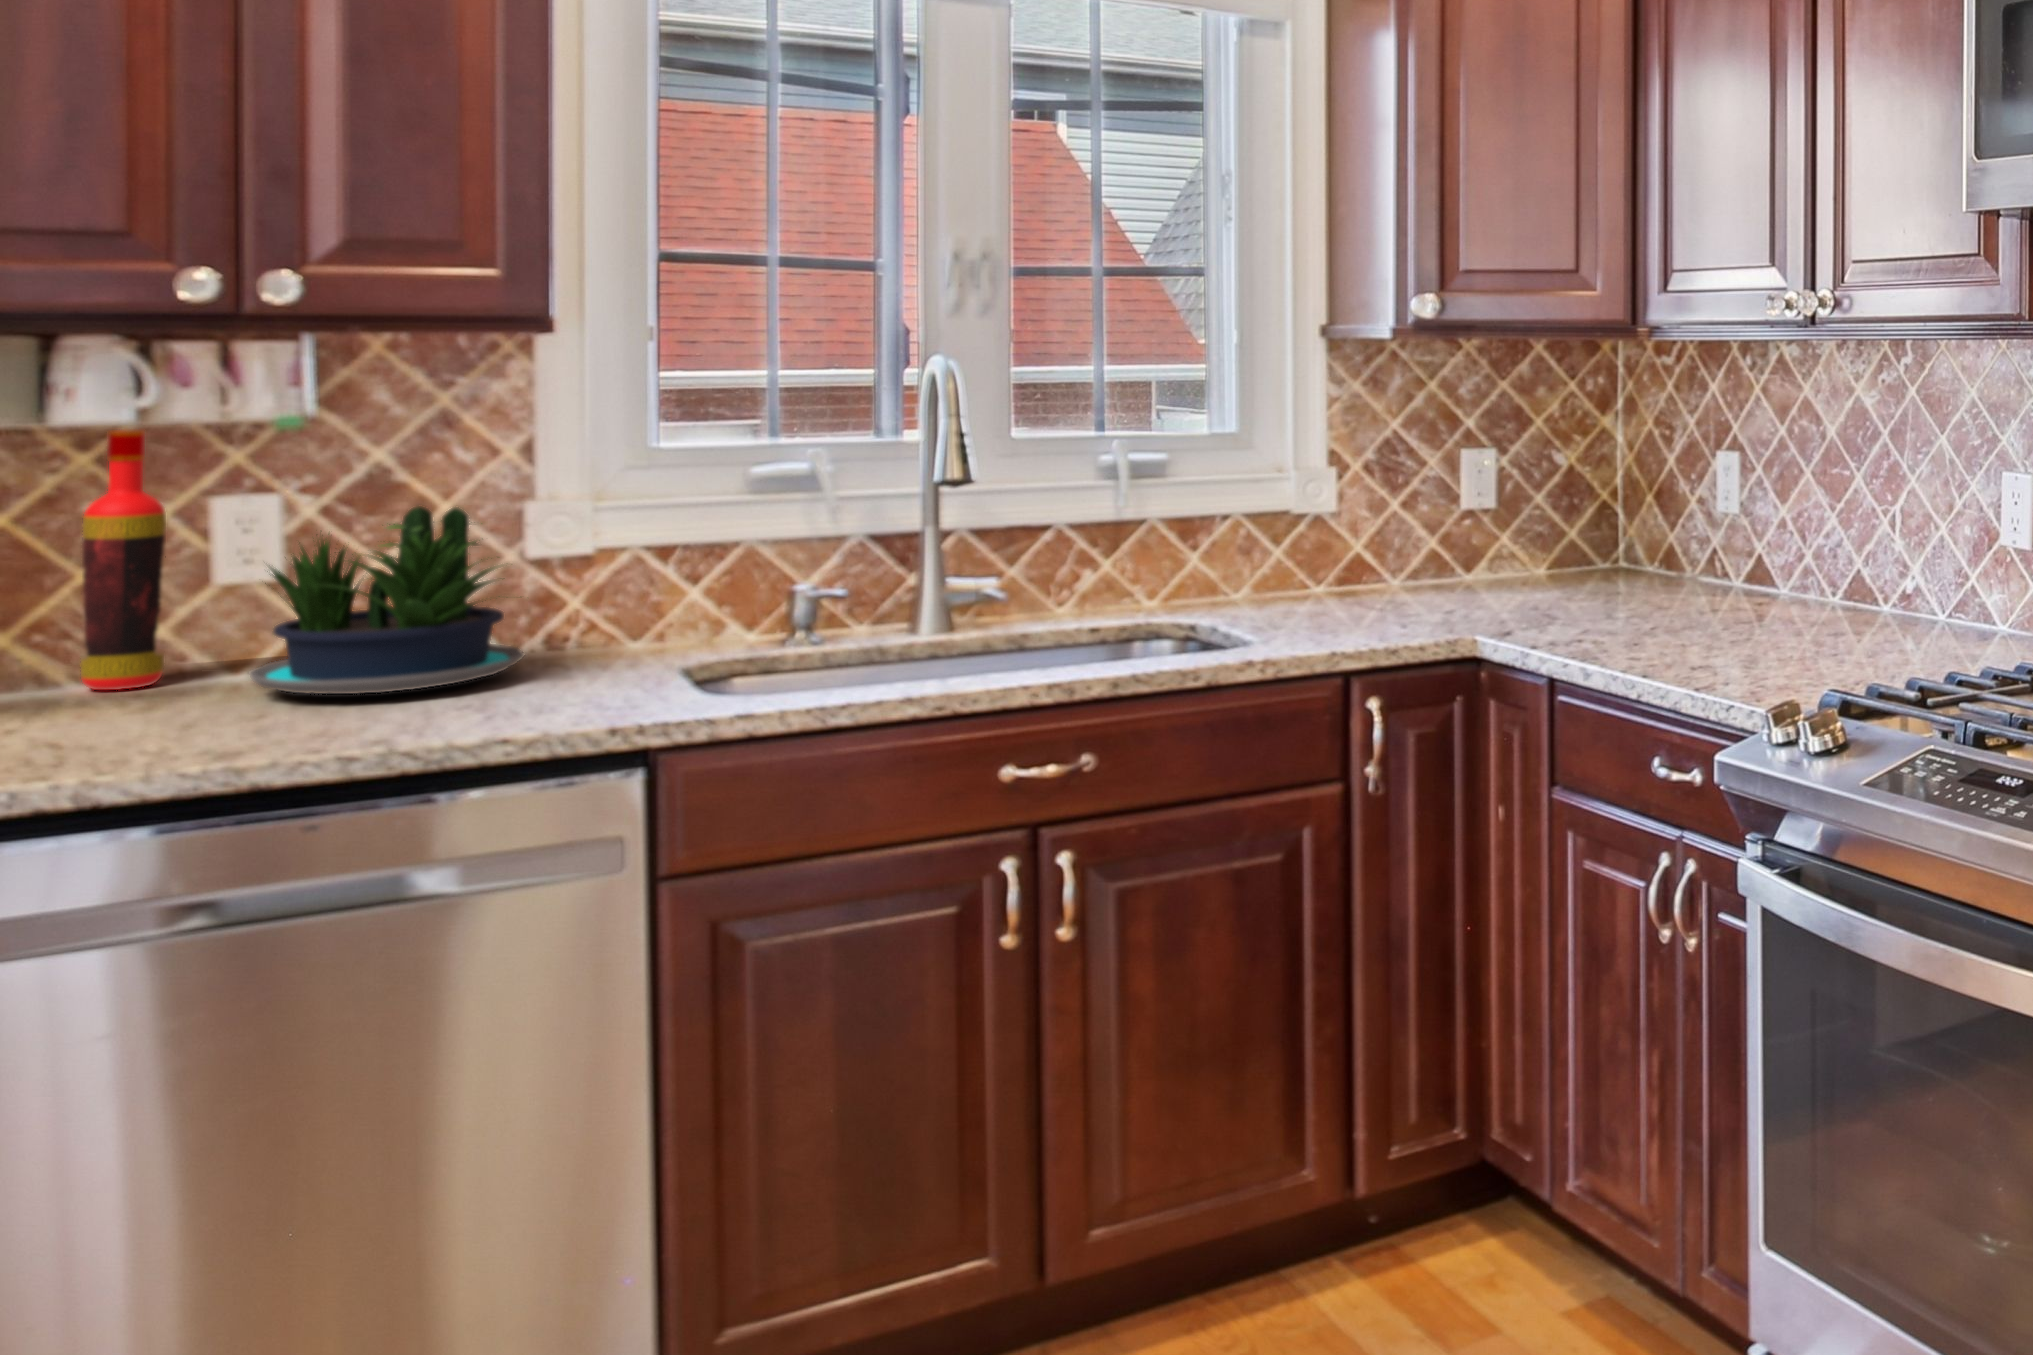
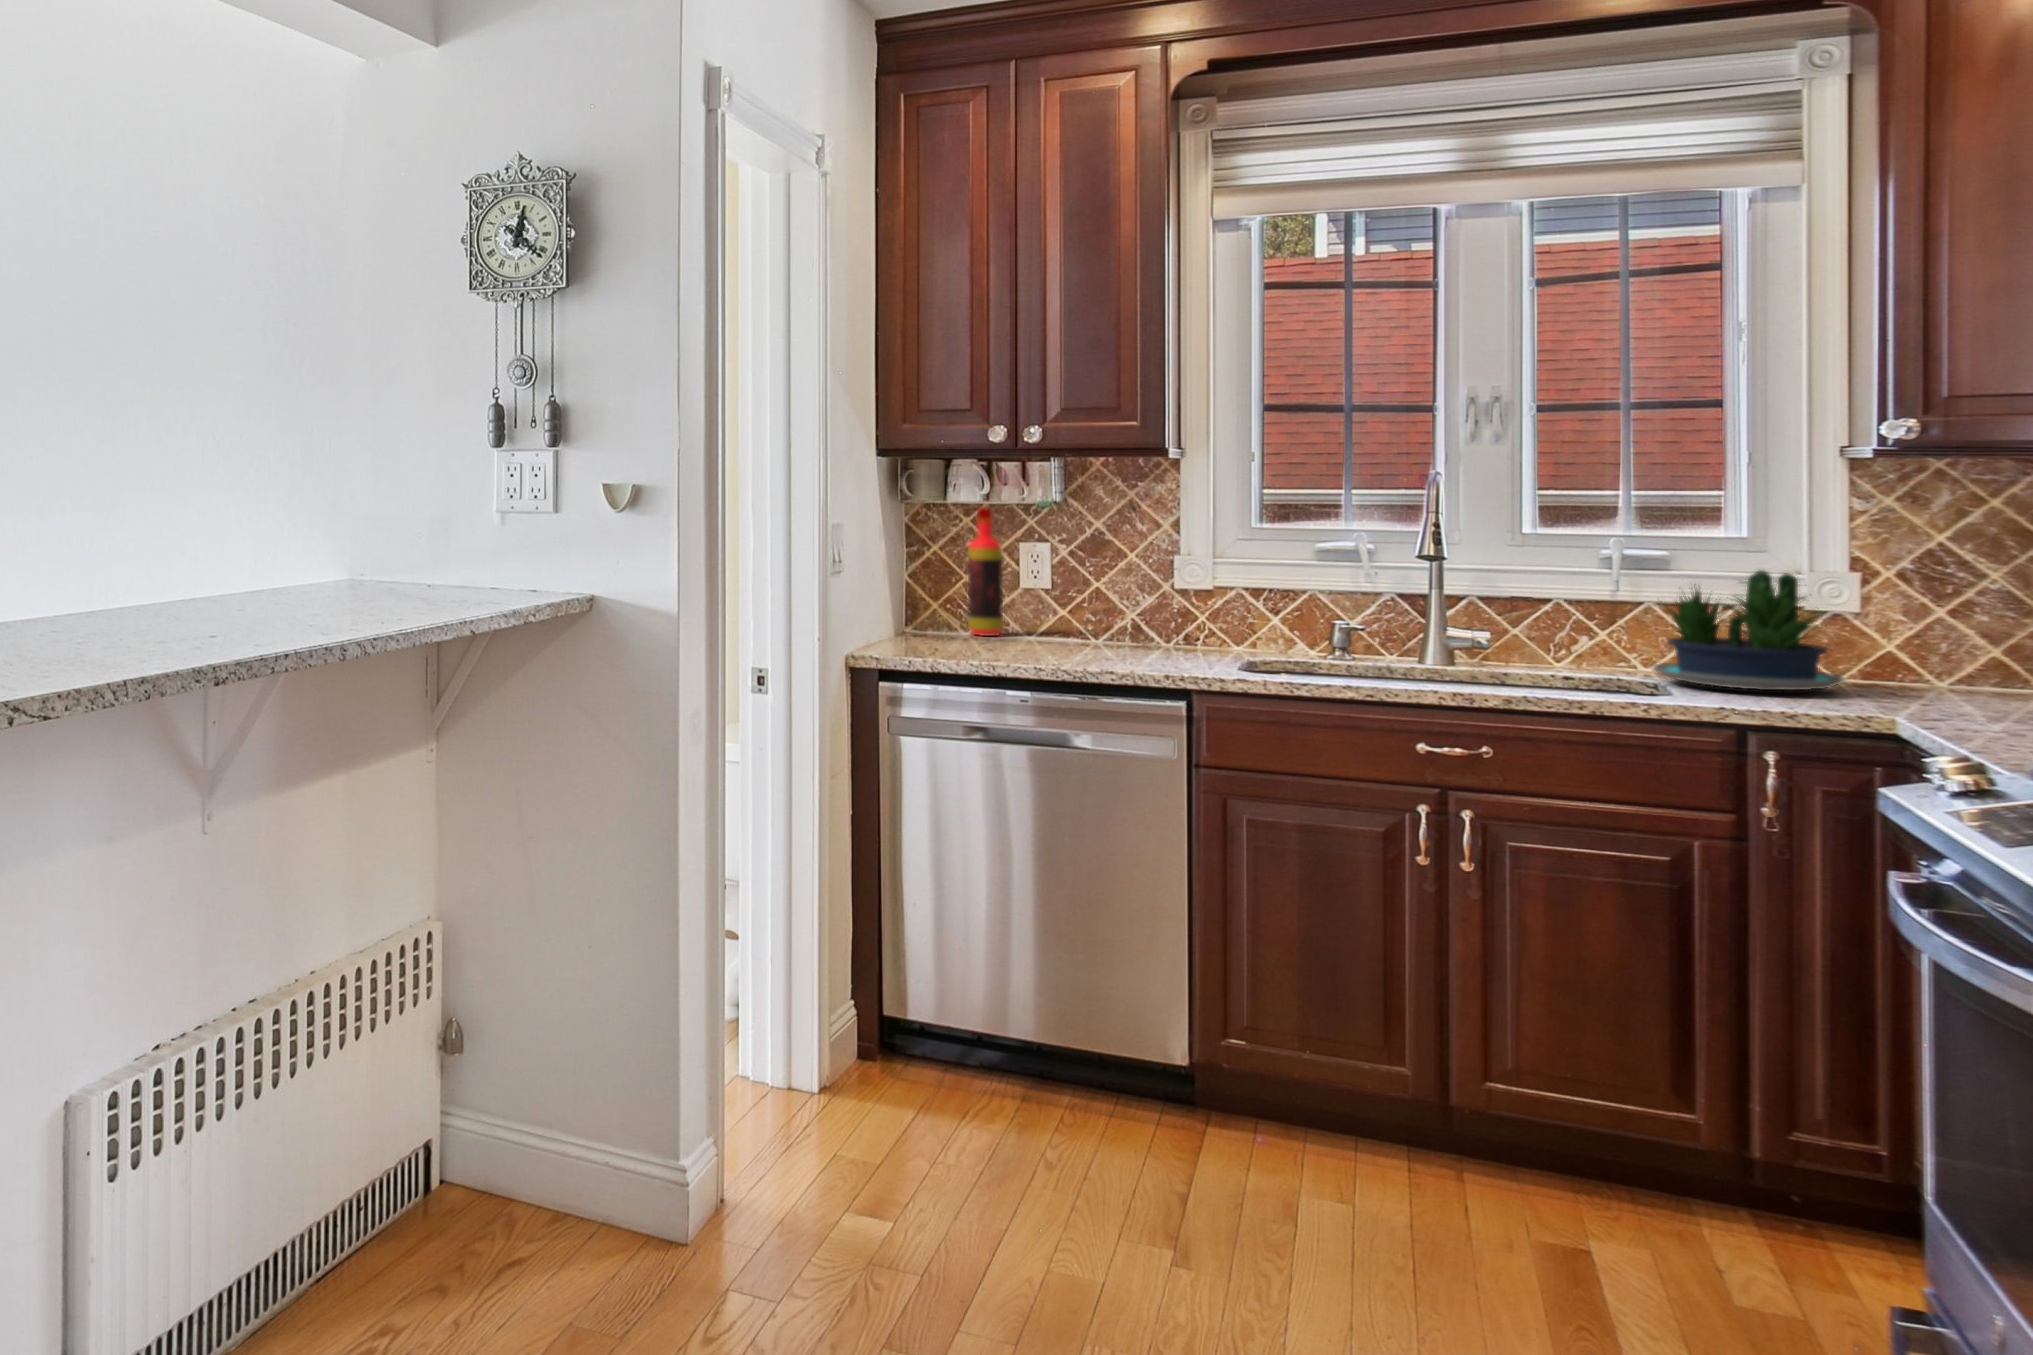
potted plant: present [249,506,525,694] -> present [1653,570,1844,690]

